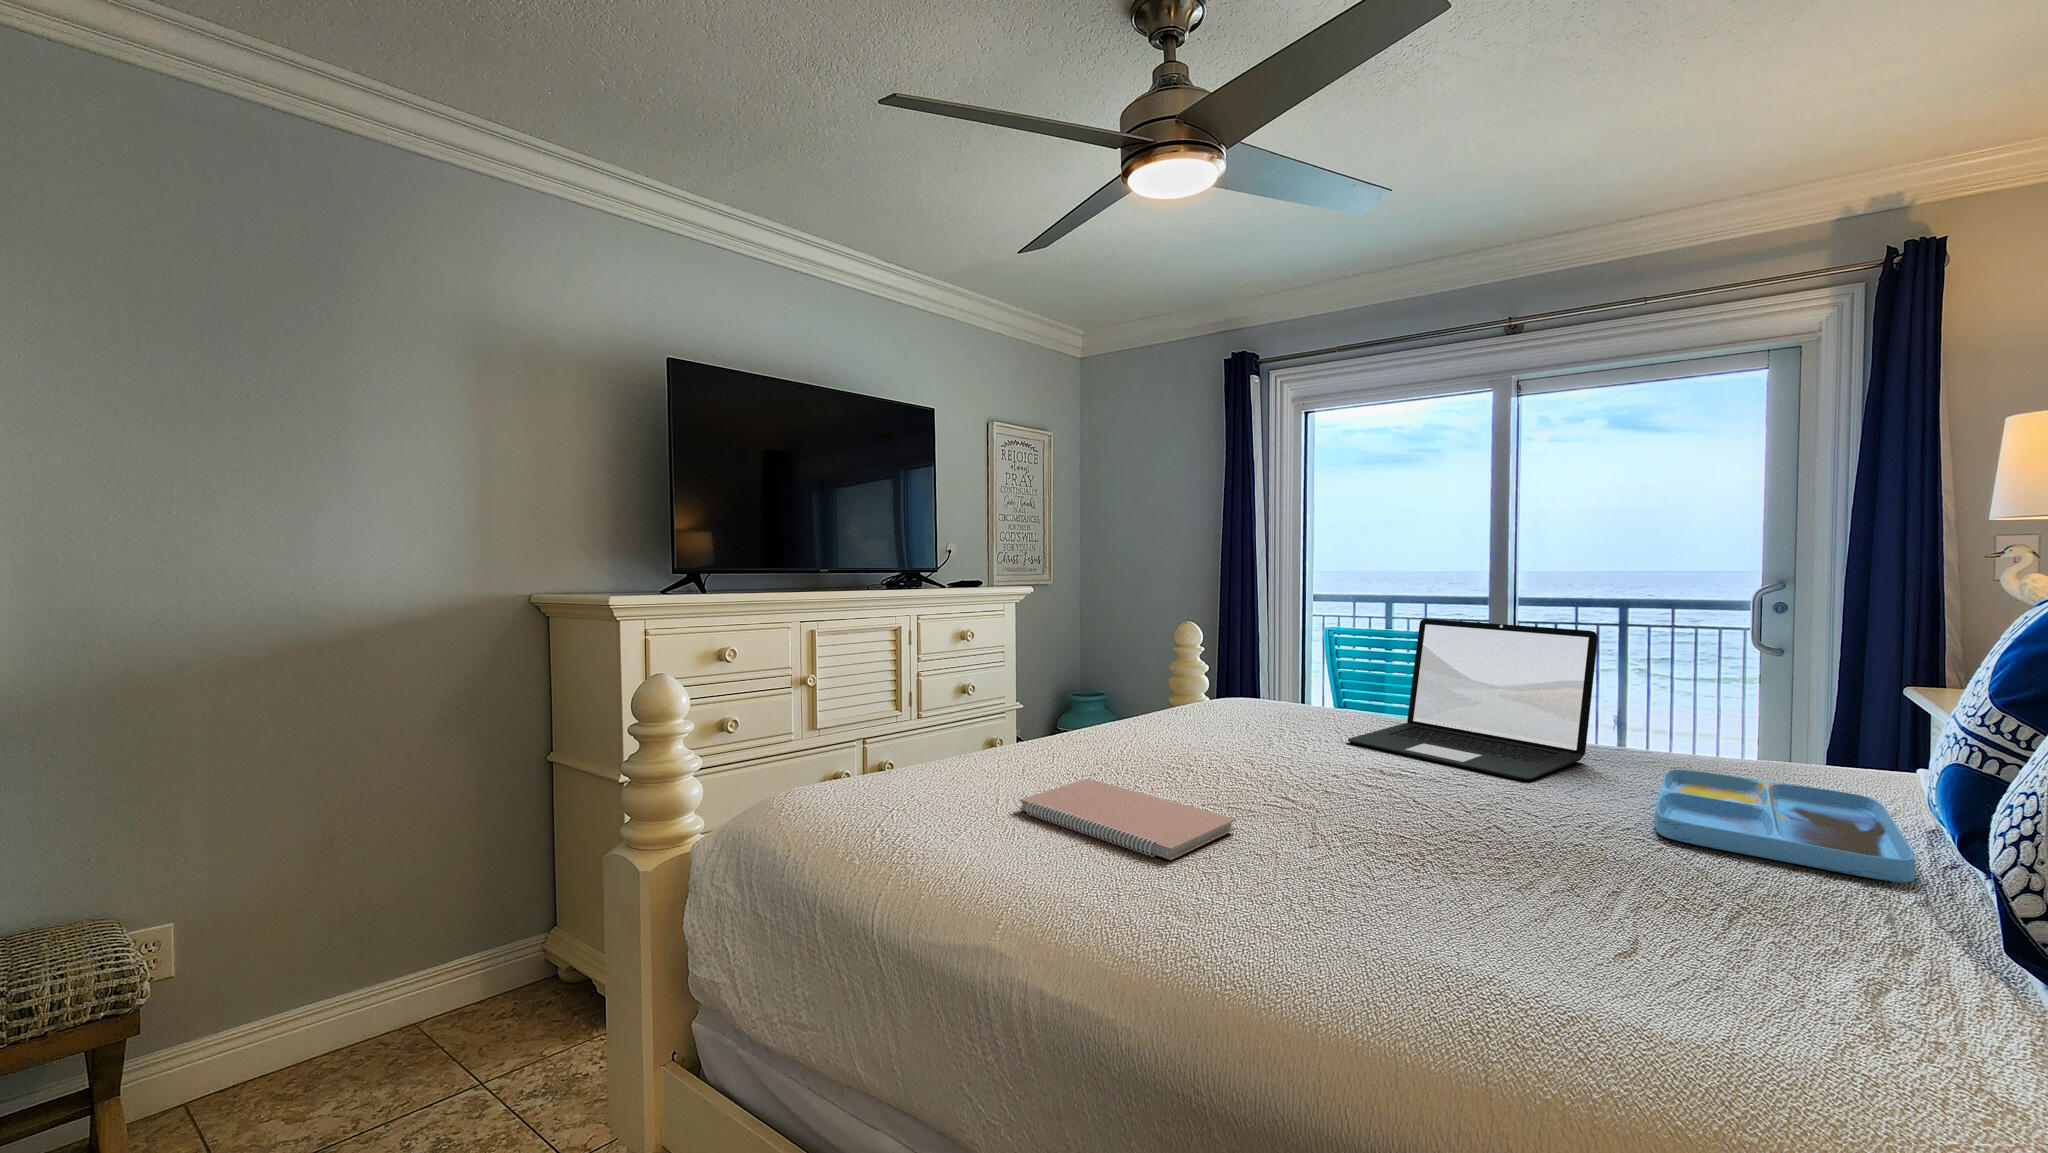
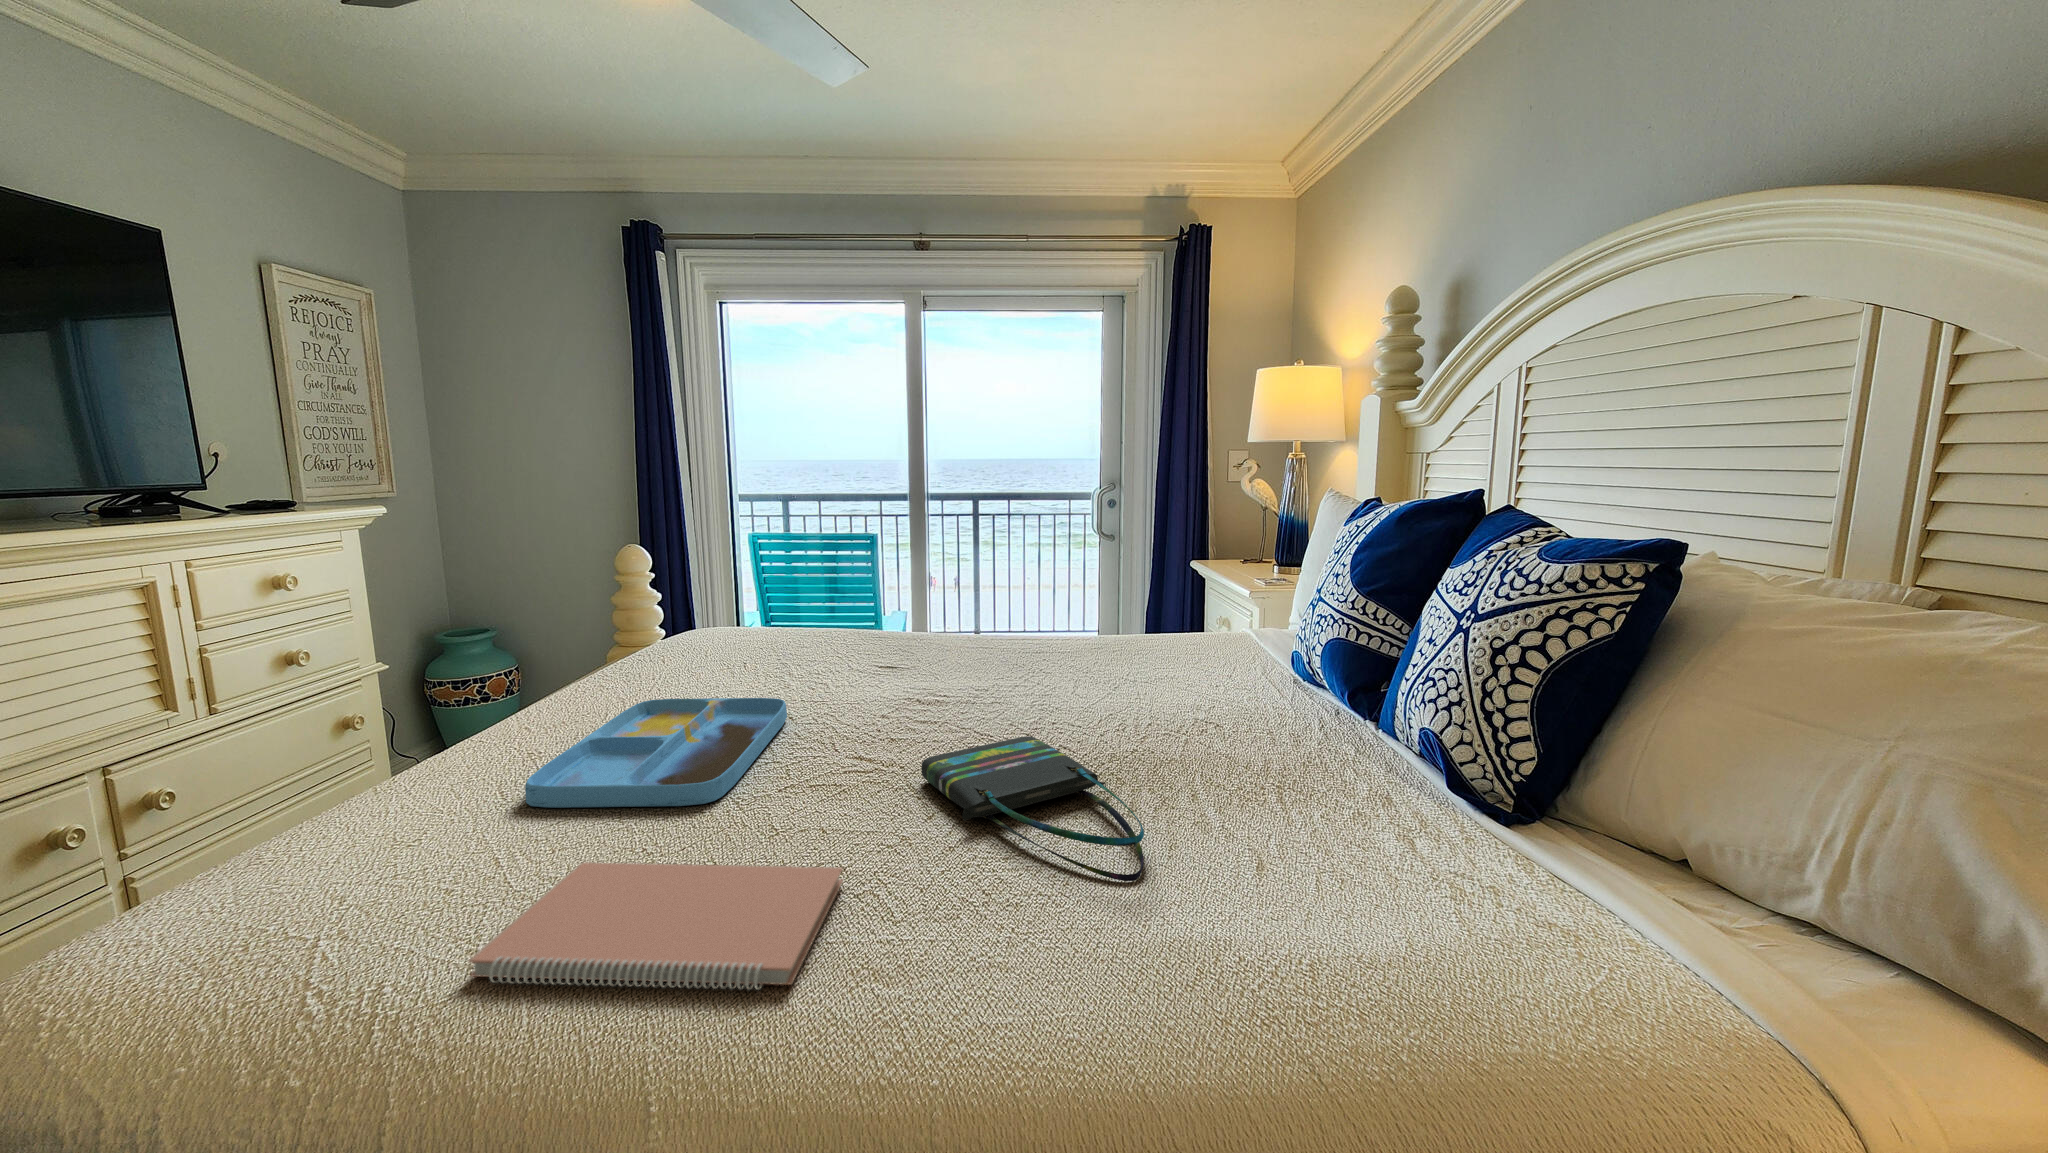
laptop: present [1348,619,1598,780] -> none [874,544,1080,703]
tray: present [1655,769,1915,882] -> present [525,698,787,808]
tote bag: none [1340,780,1510,895] -> present [921,736,1144,881]

